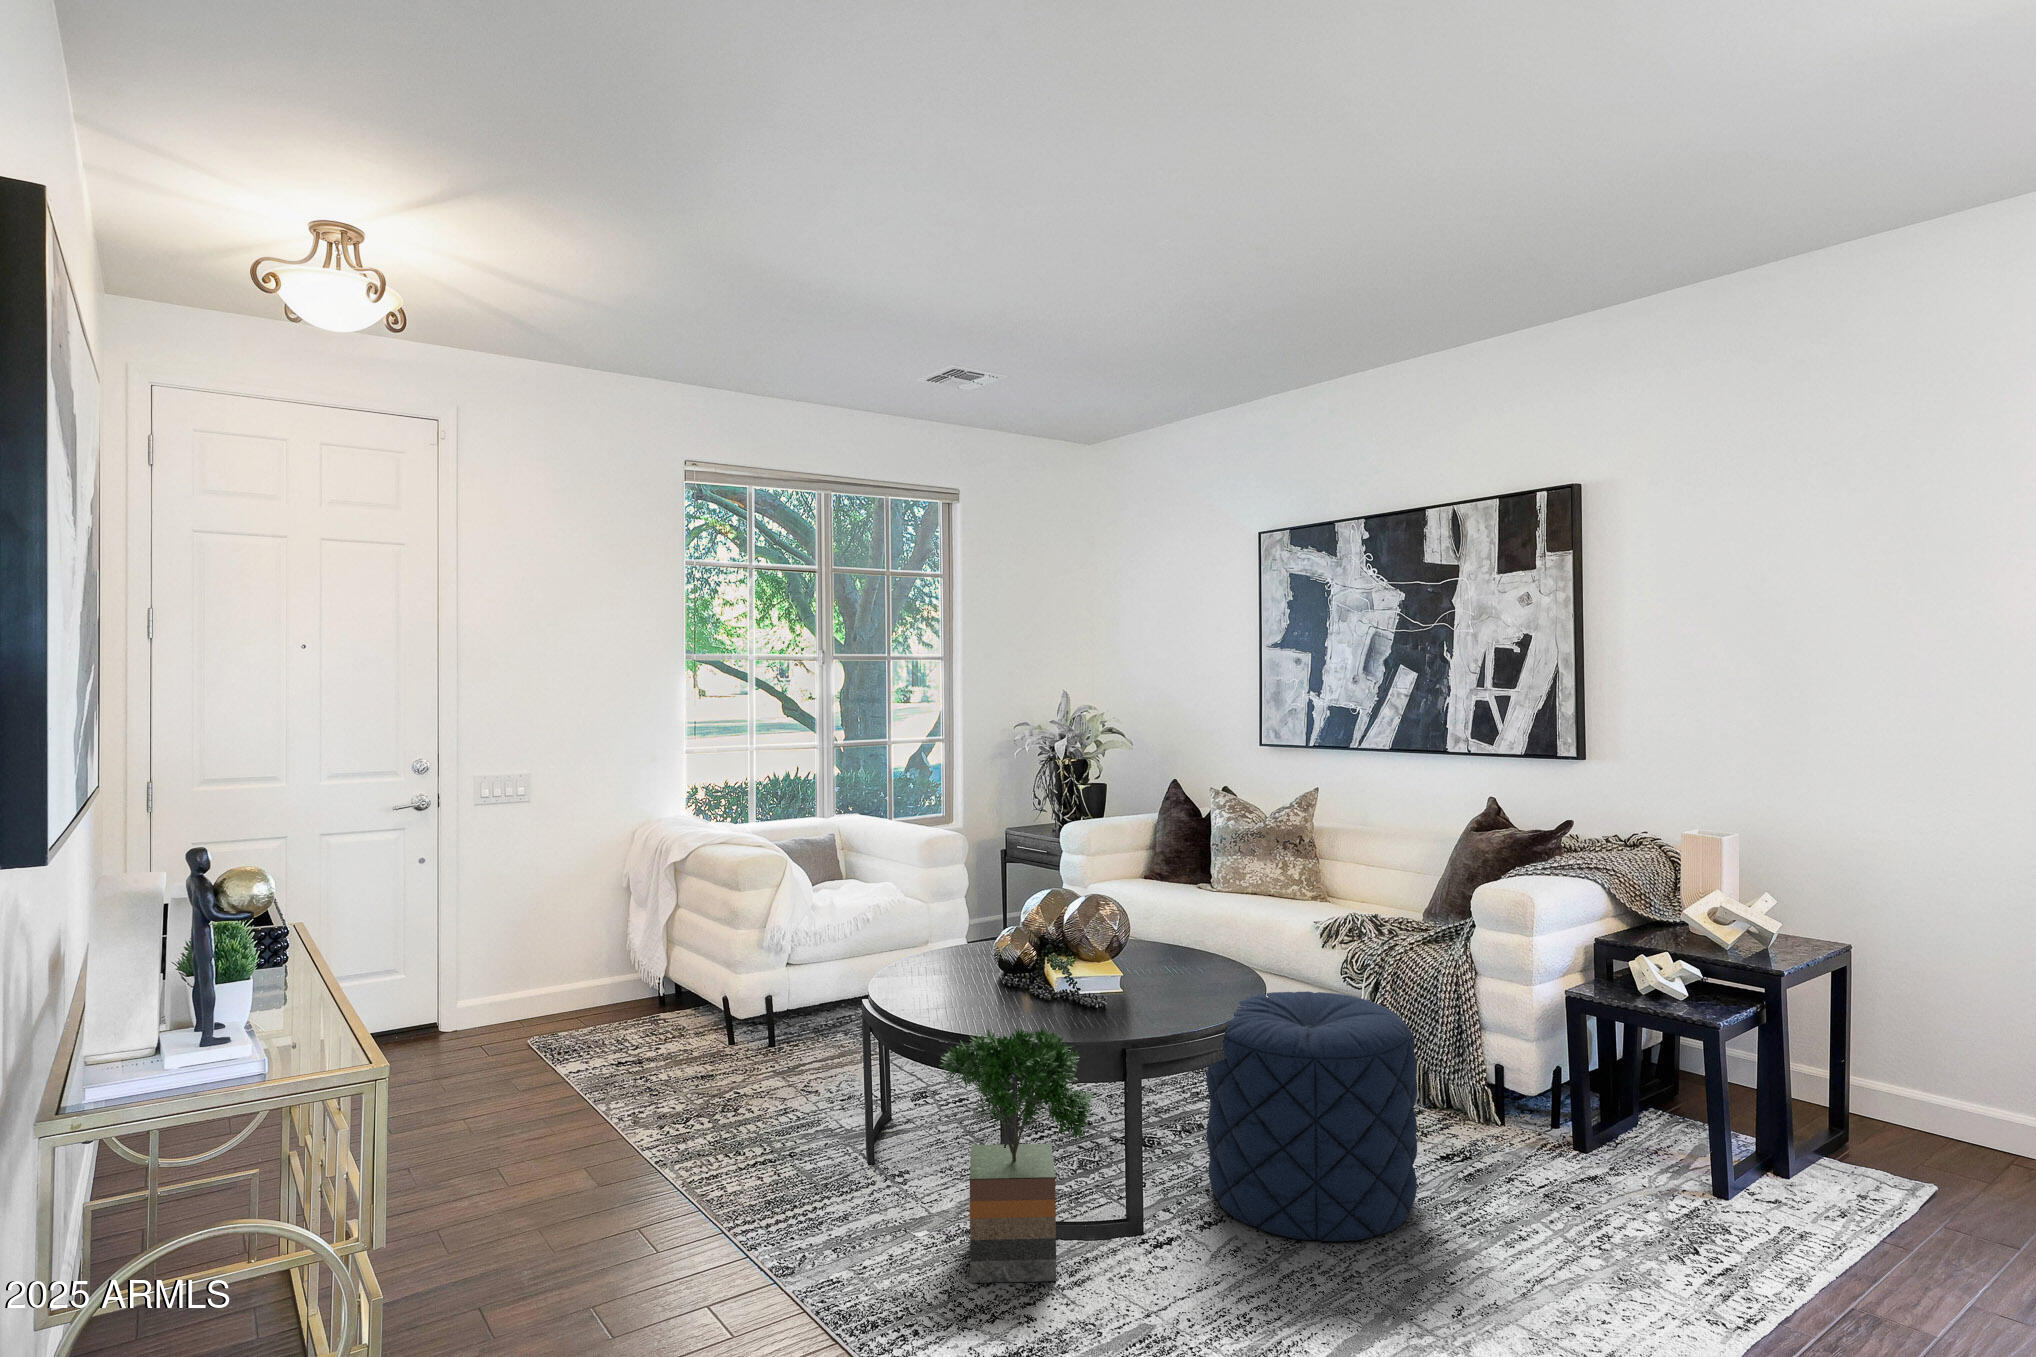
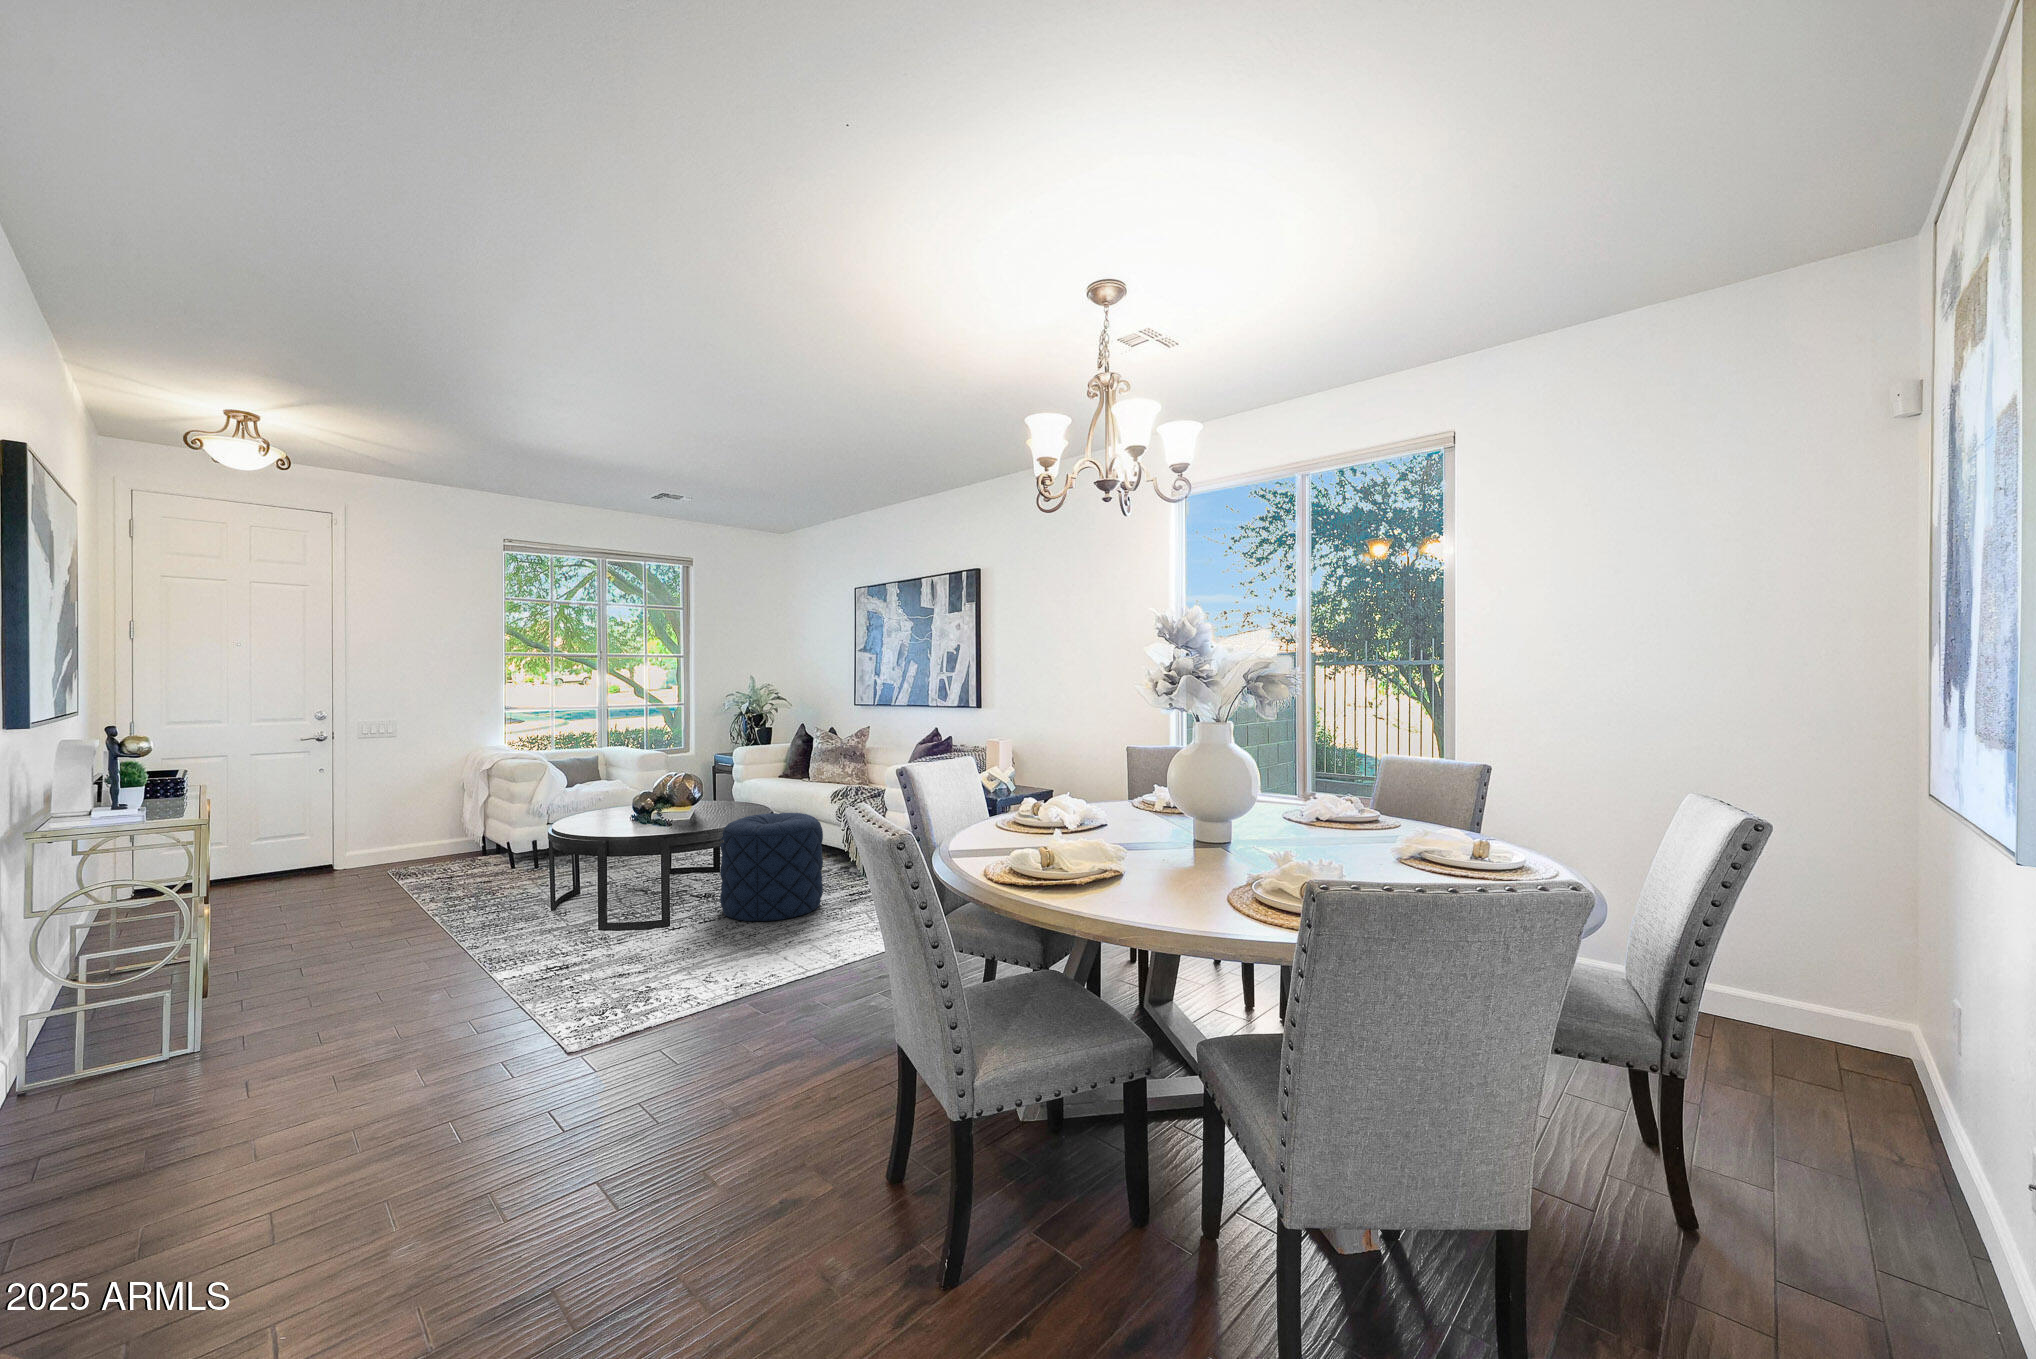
potted tree: present [940,1028,1094,1283] -> none [562,825,642,943]

